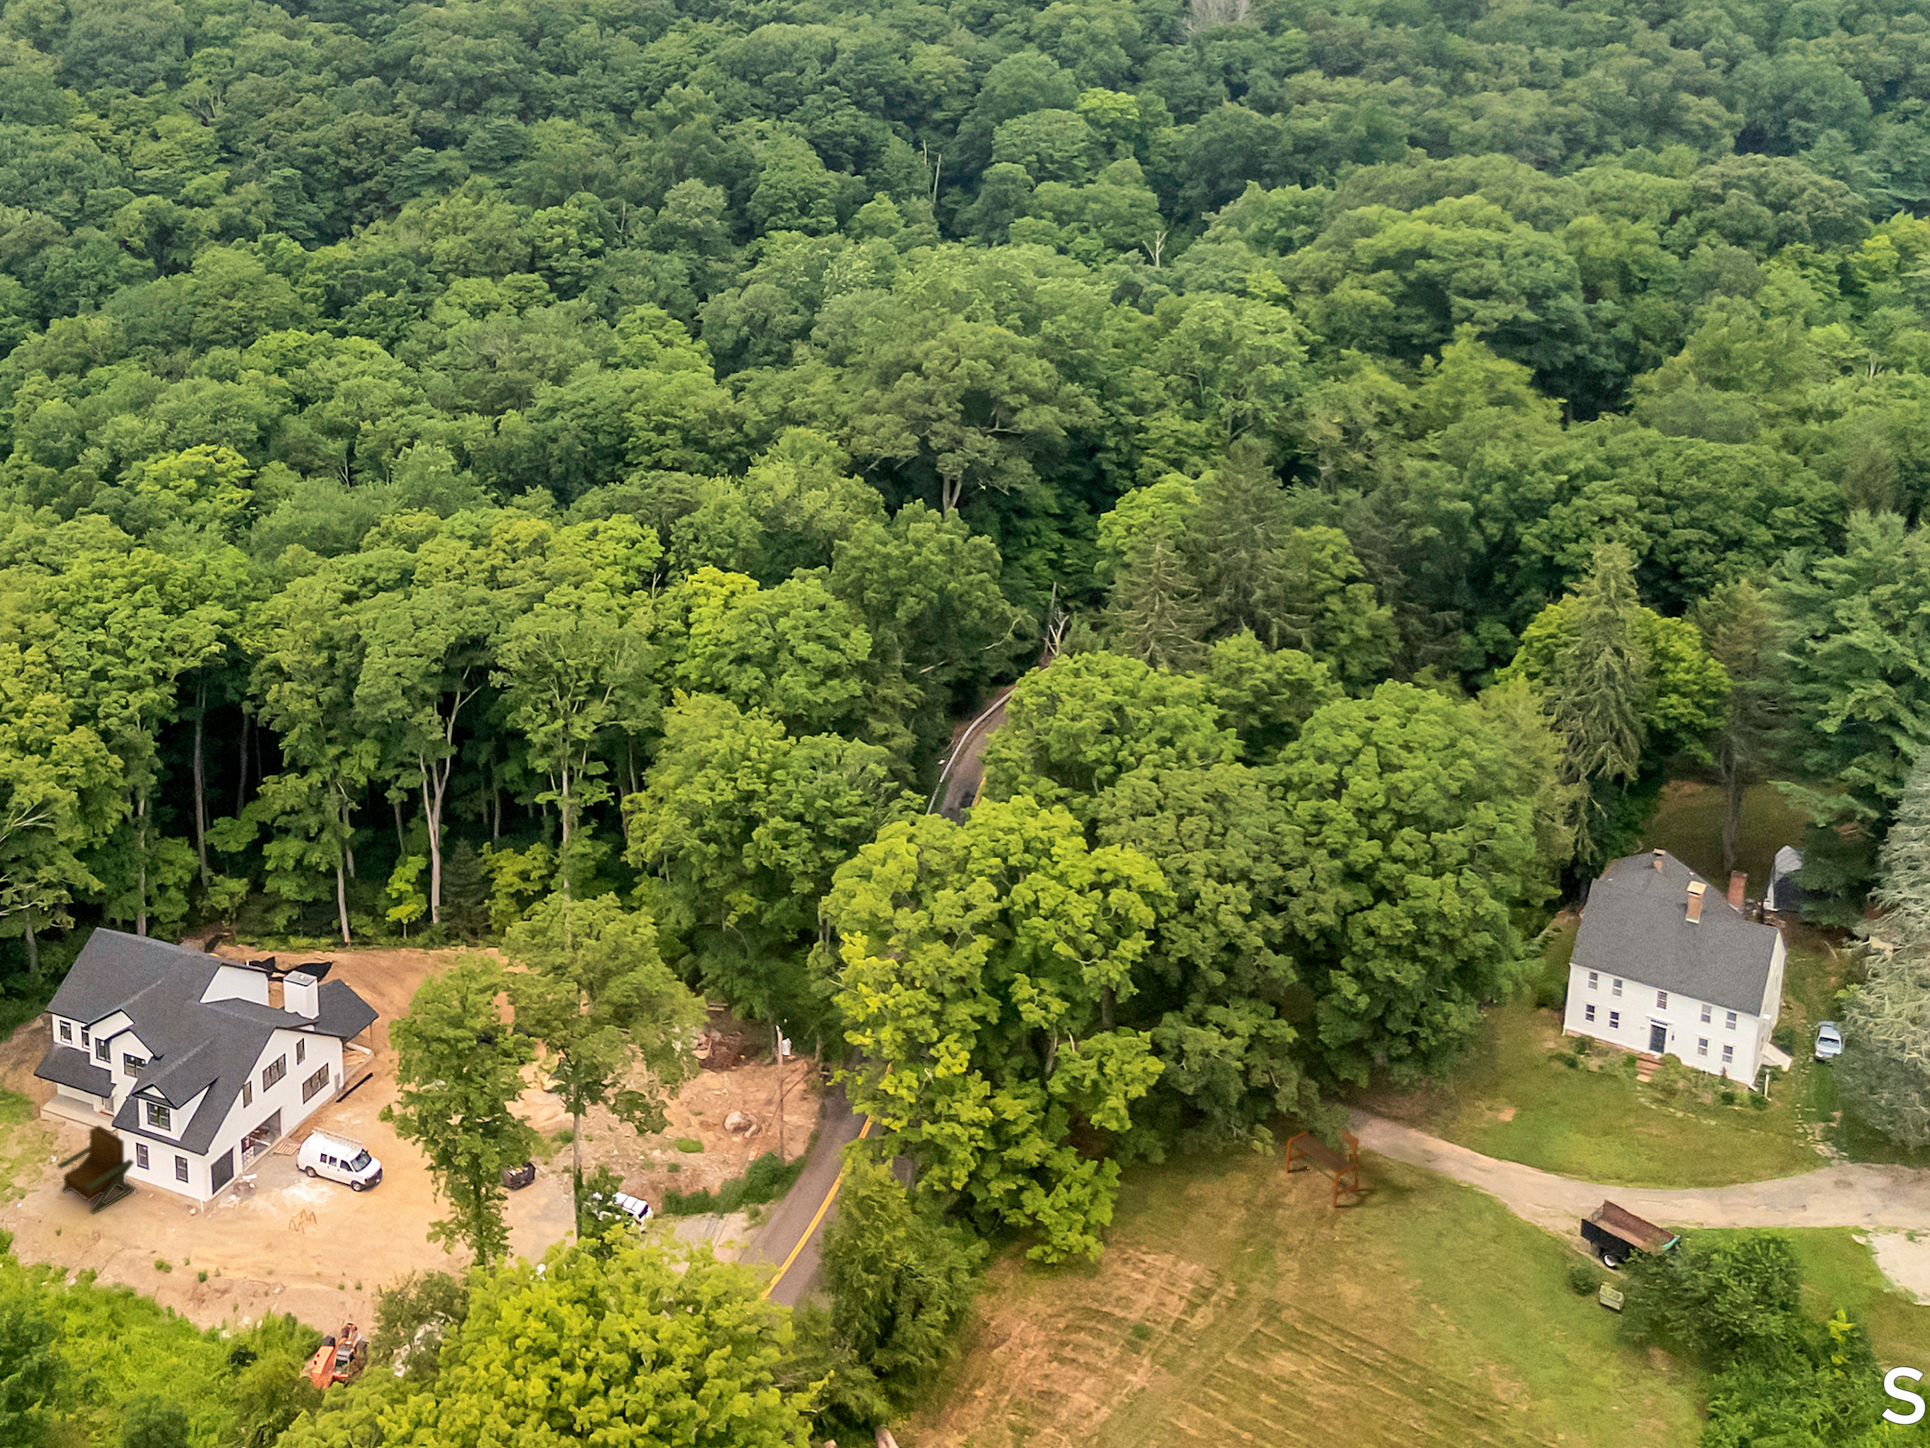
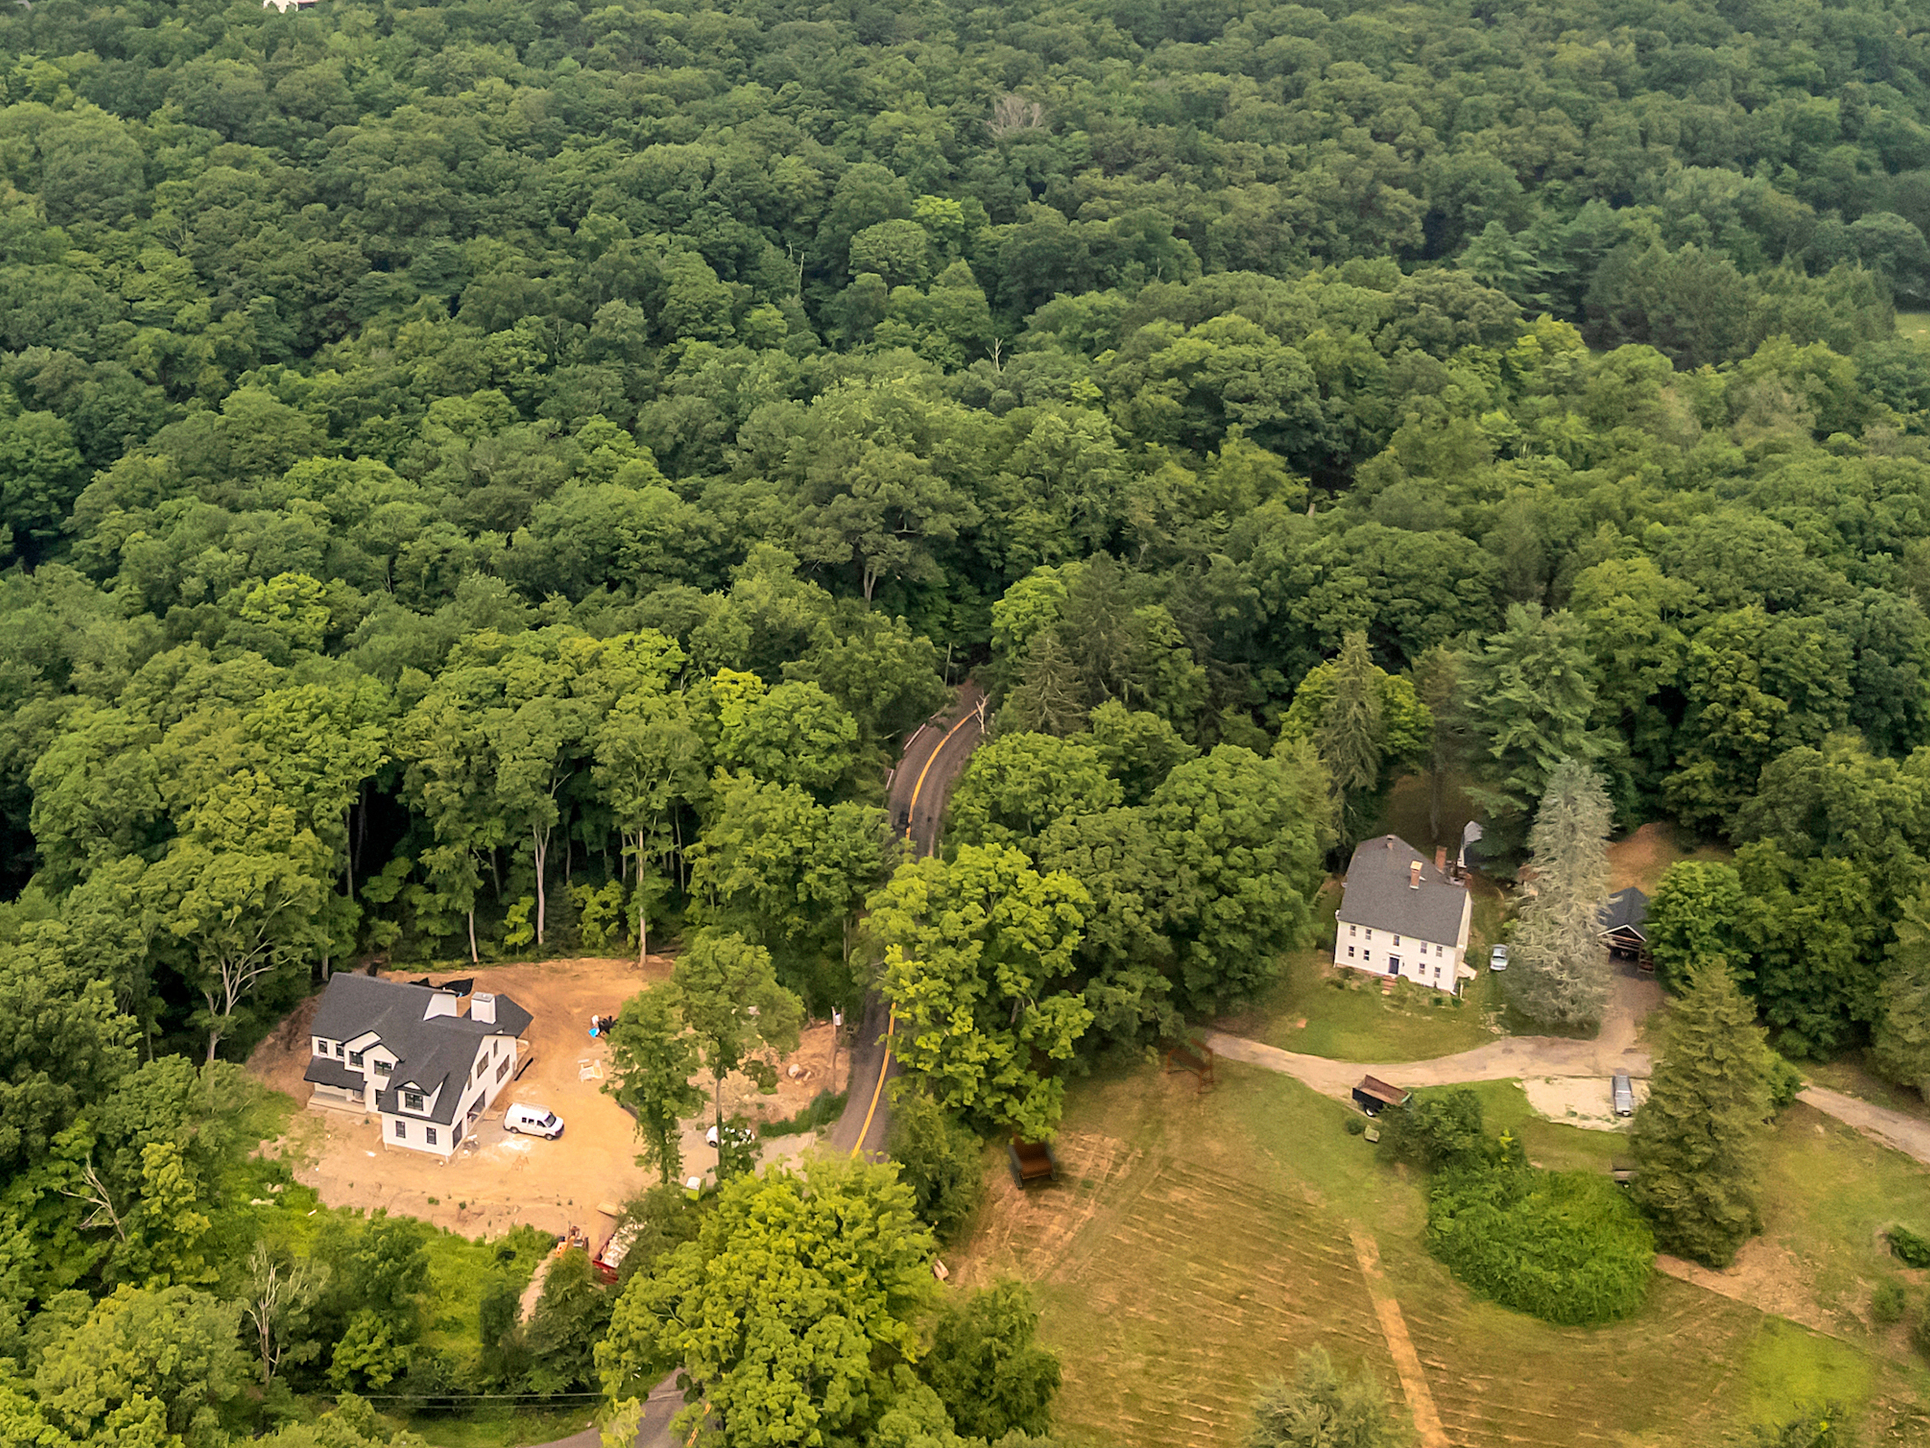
lounge chair: present [58,1126,134,1214] -> present [1007,1133,1057,1188]

